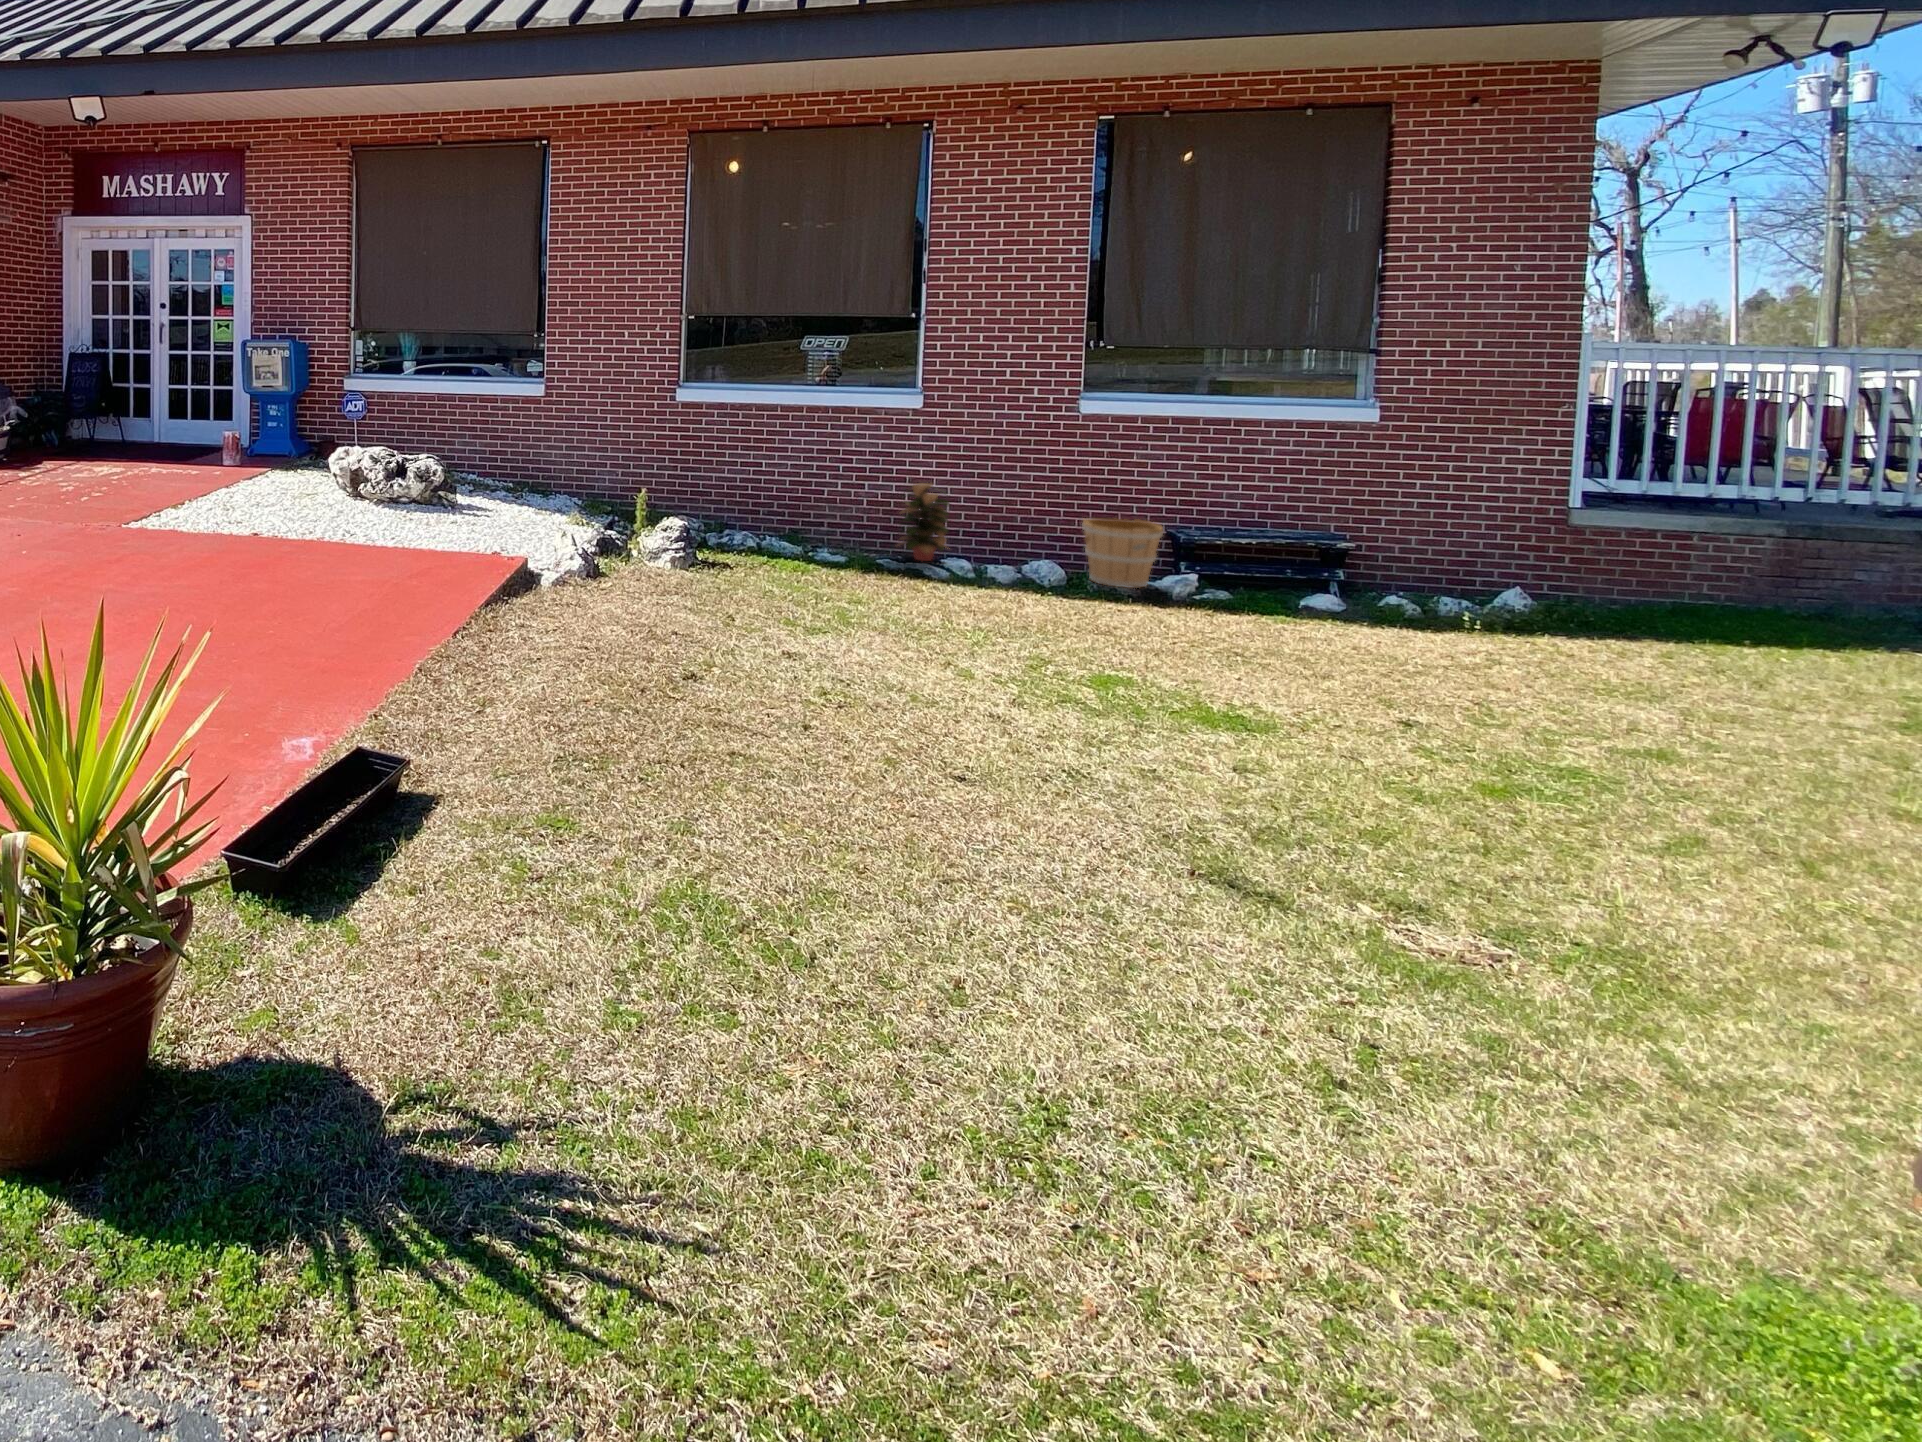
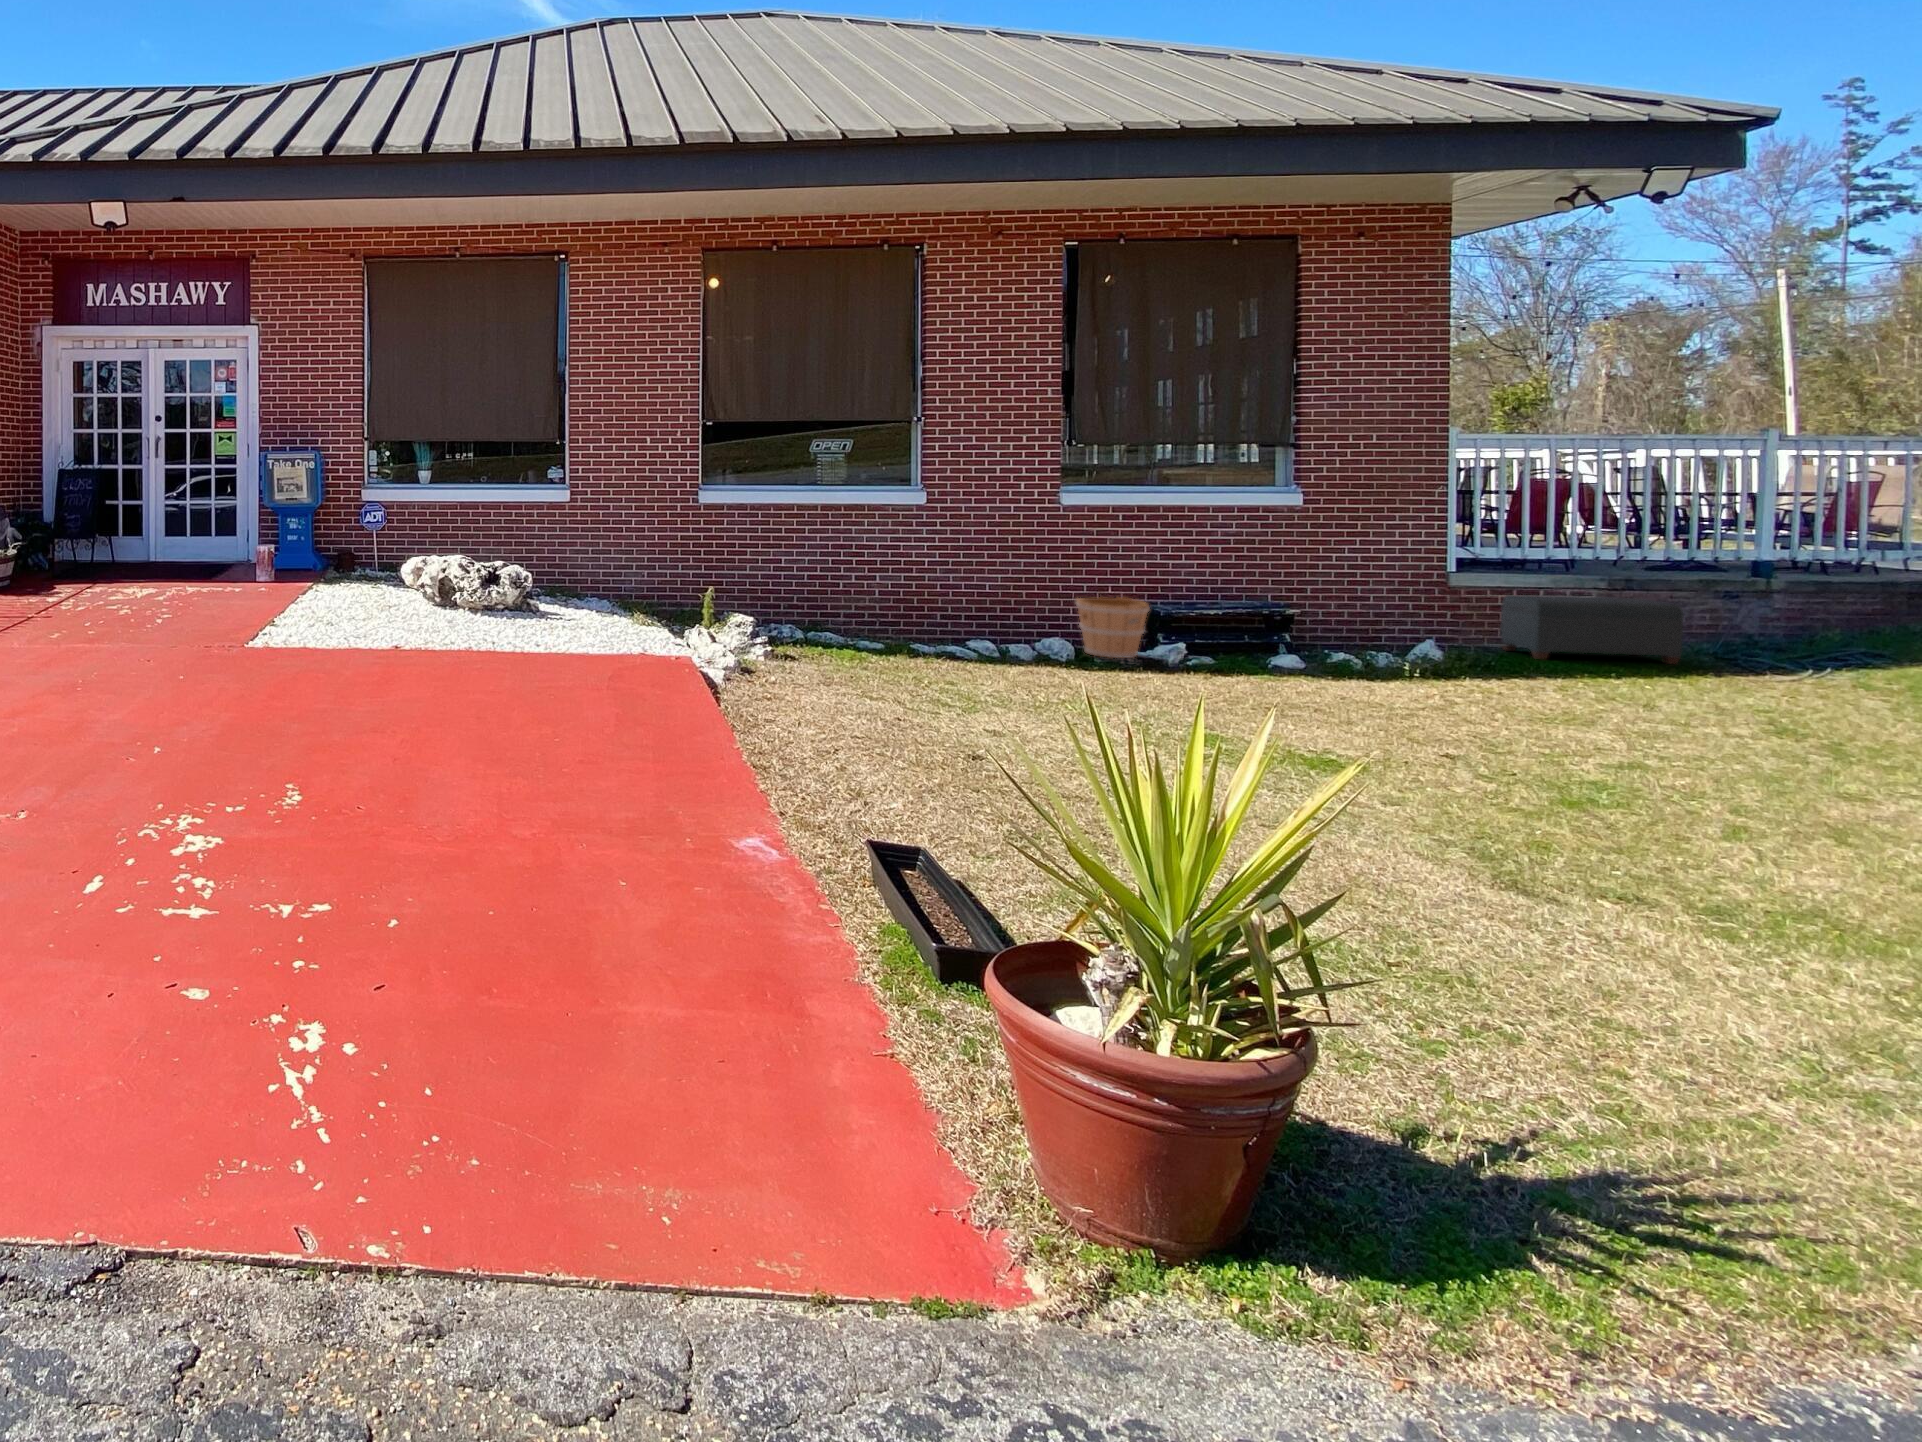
decorative plant: present [900,483,949,561] -> none [914,572,968,643]
bench: none [1626,538,1869,633] -> present [1500,595,1684,664]

